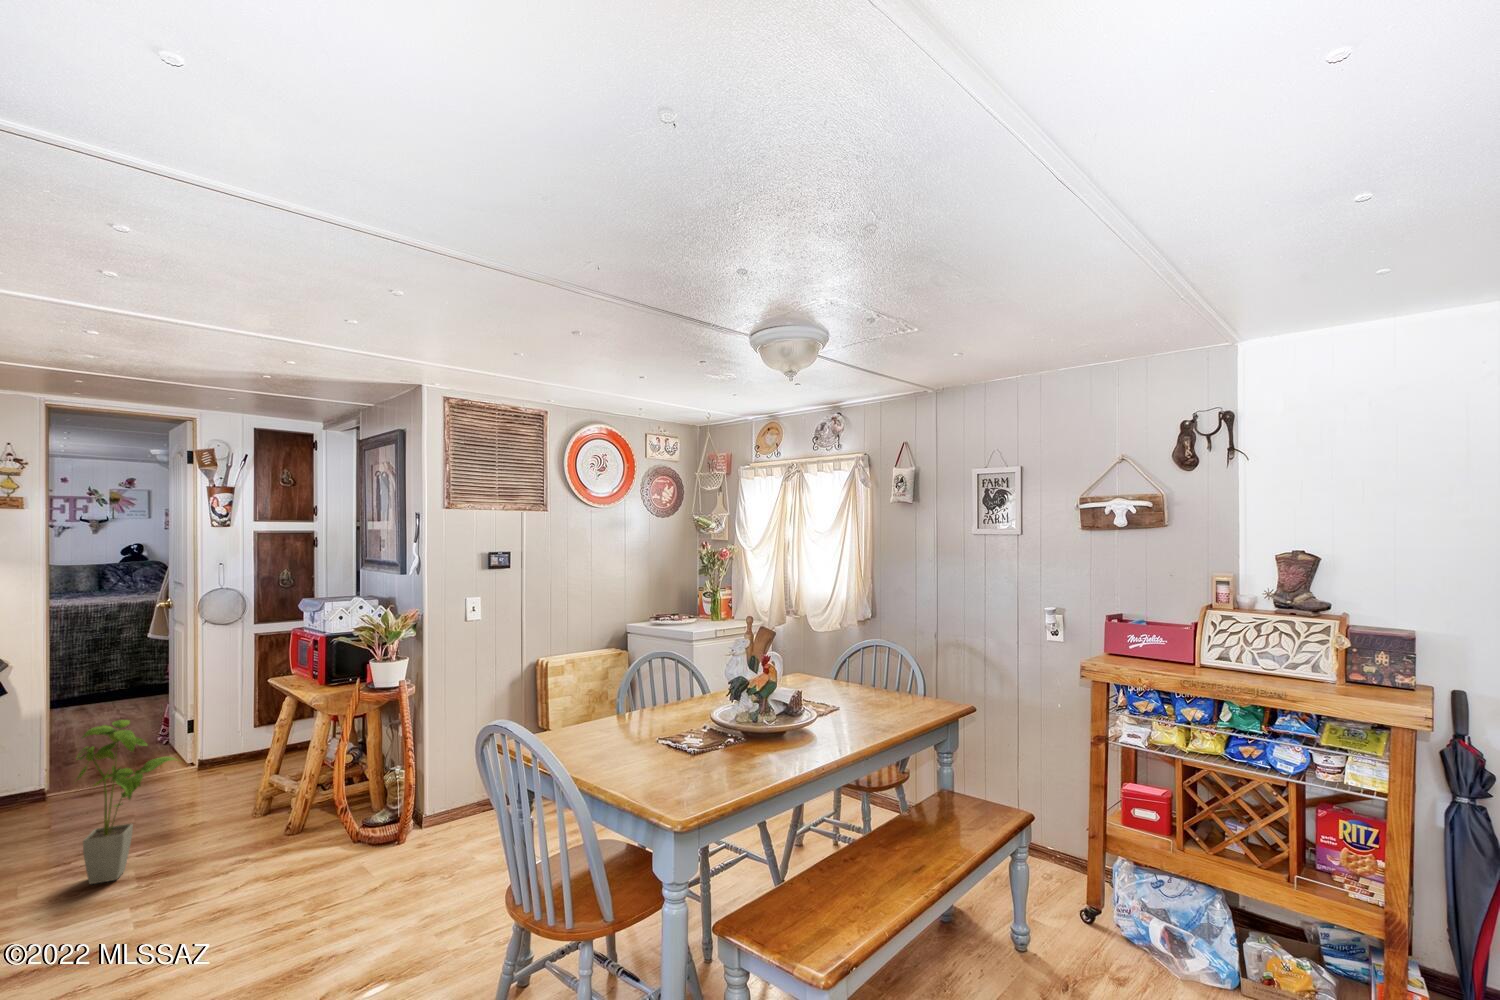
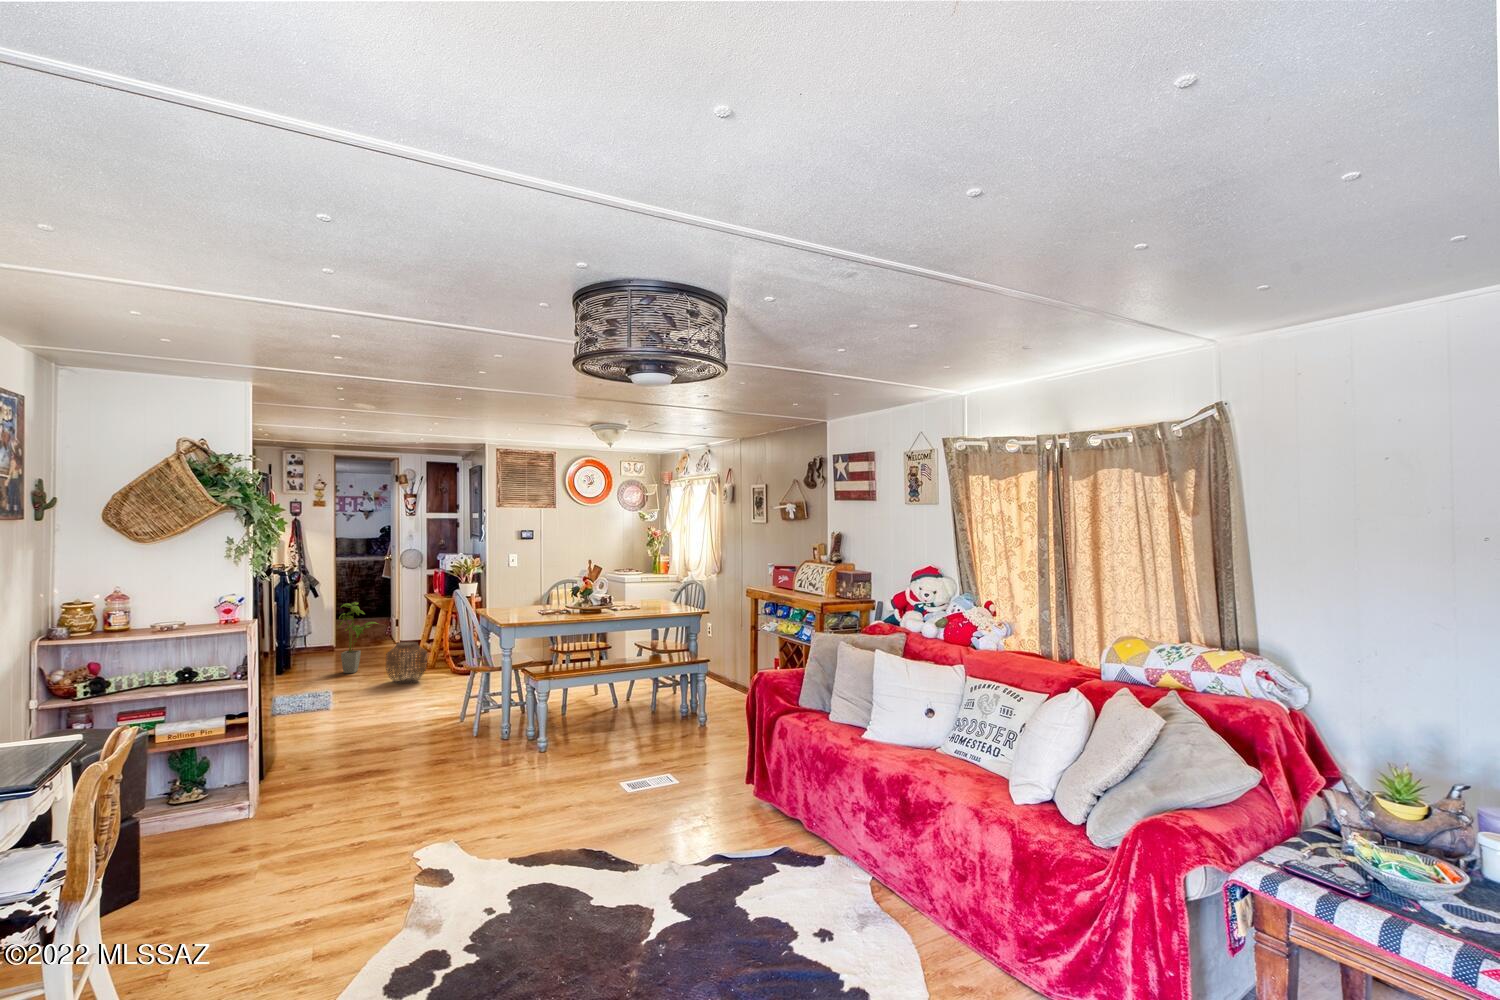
woven basket: none [214,801,314,907] -> present [386,641,427,684]

